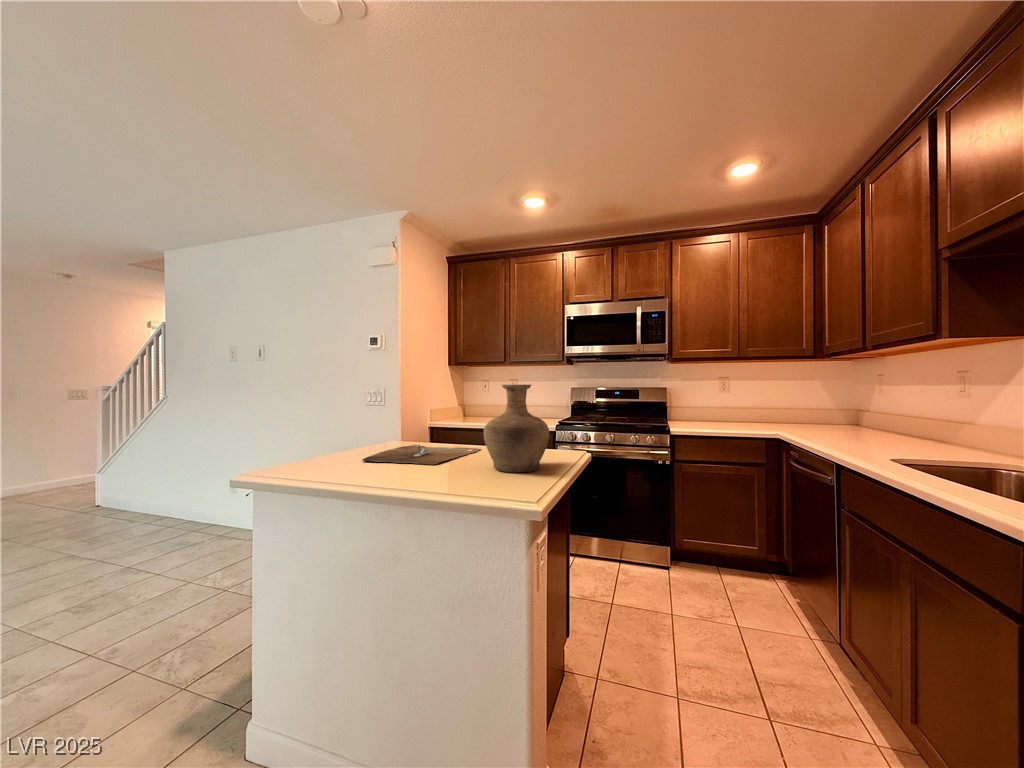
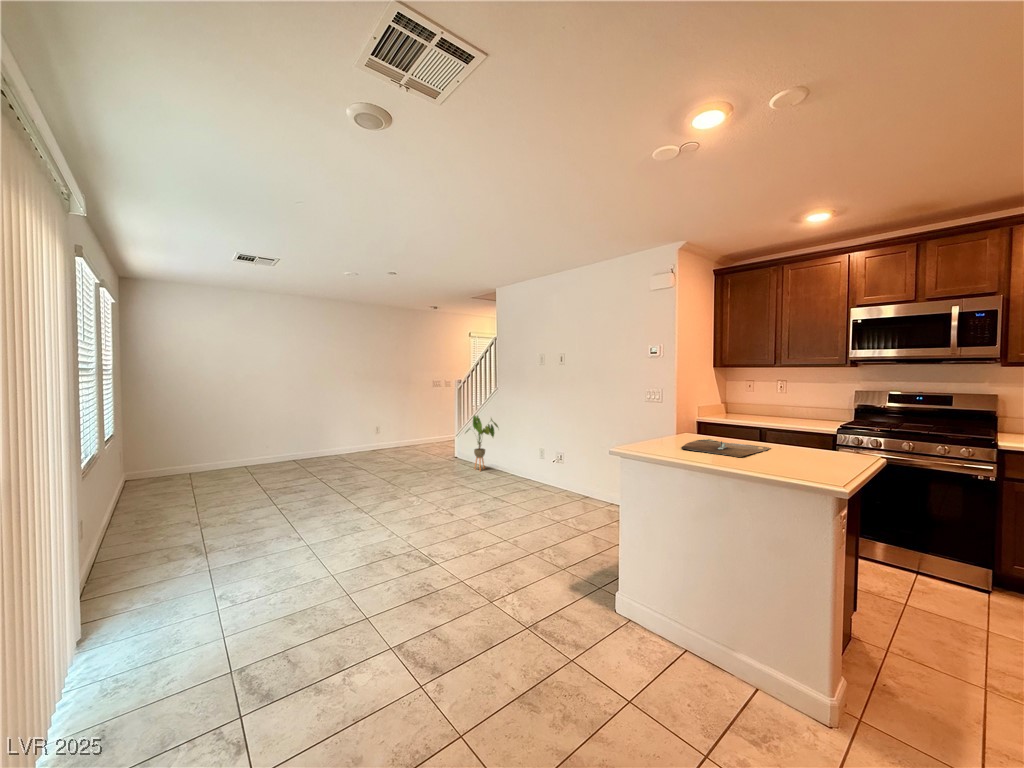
vase: present [484,384,549,472] -> none [786,404,848,471]
house plant: none [90,440,163,529] -> present [466,416,498,471]

